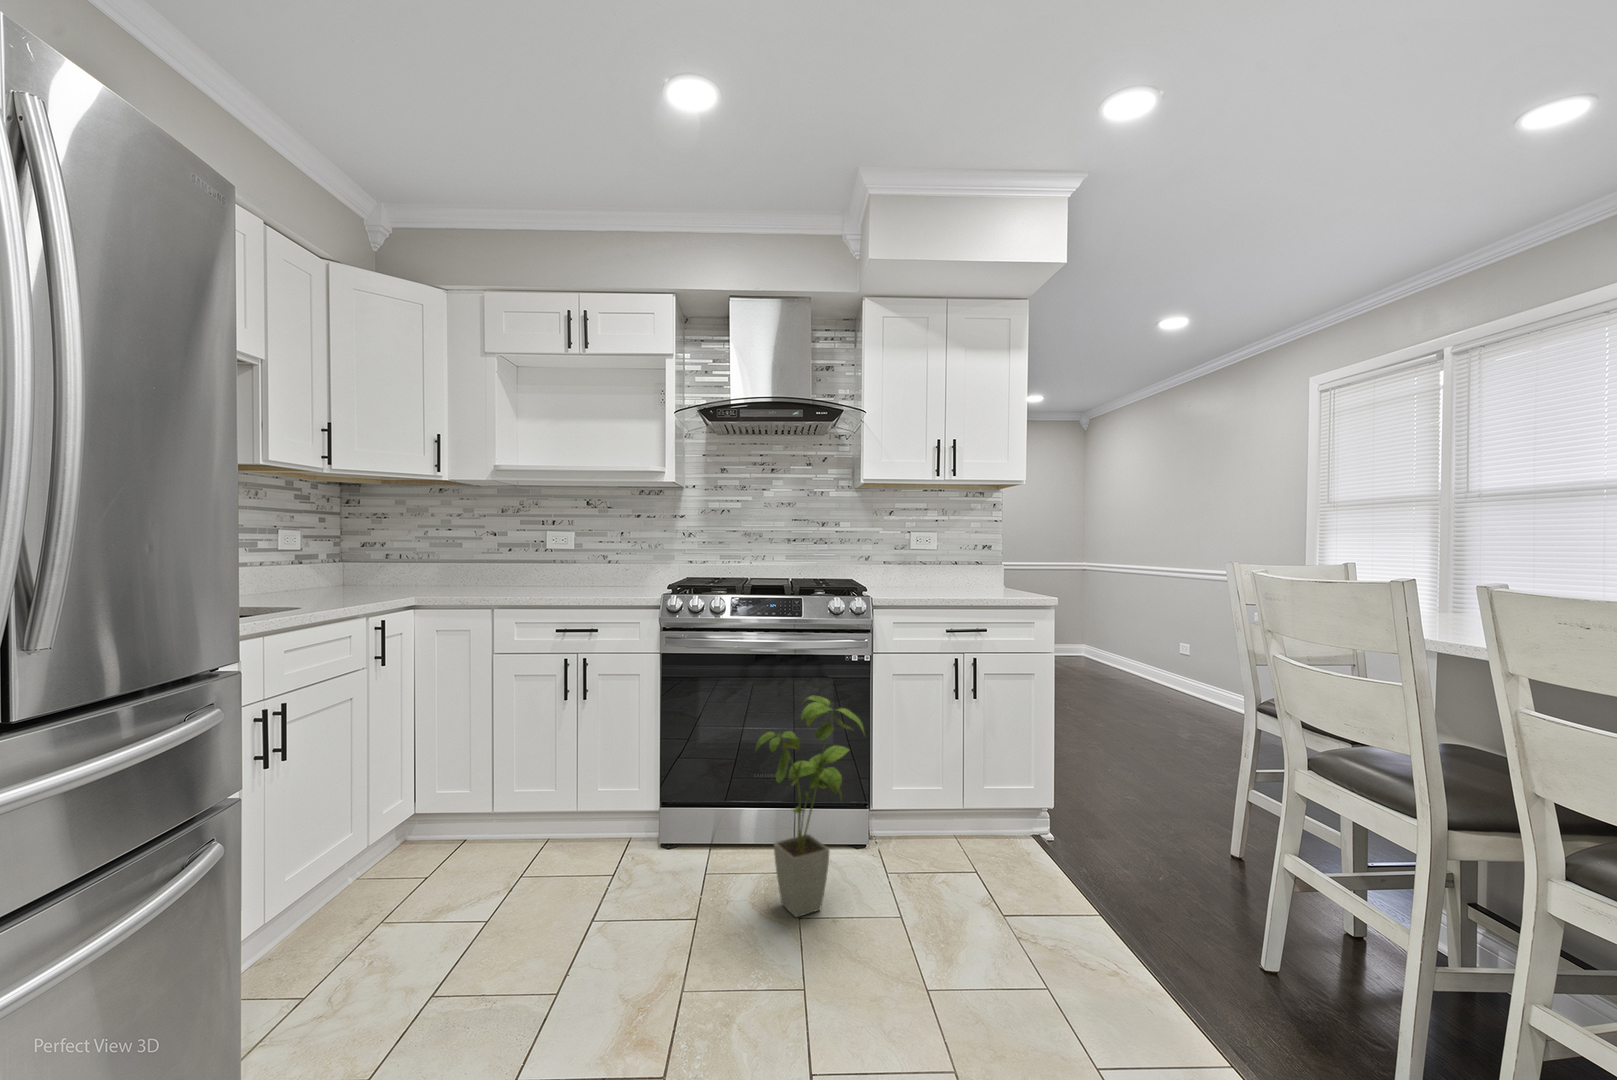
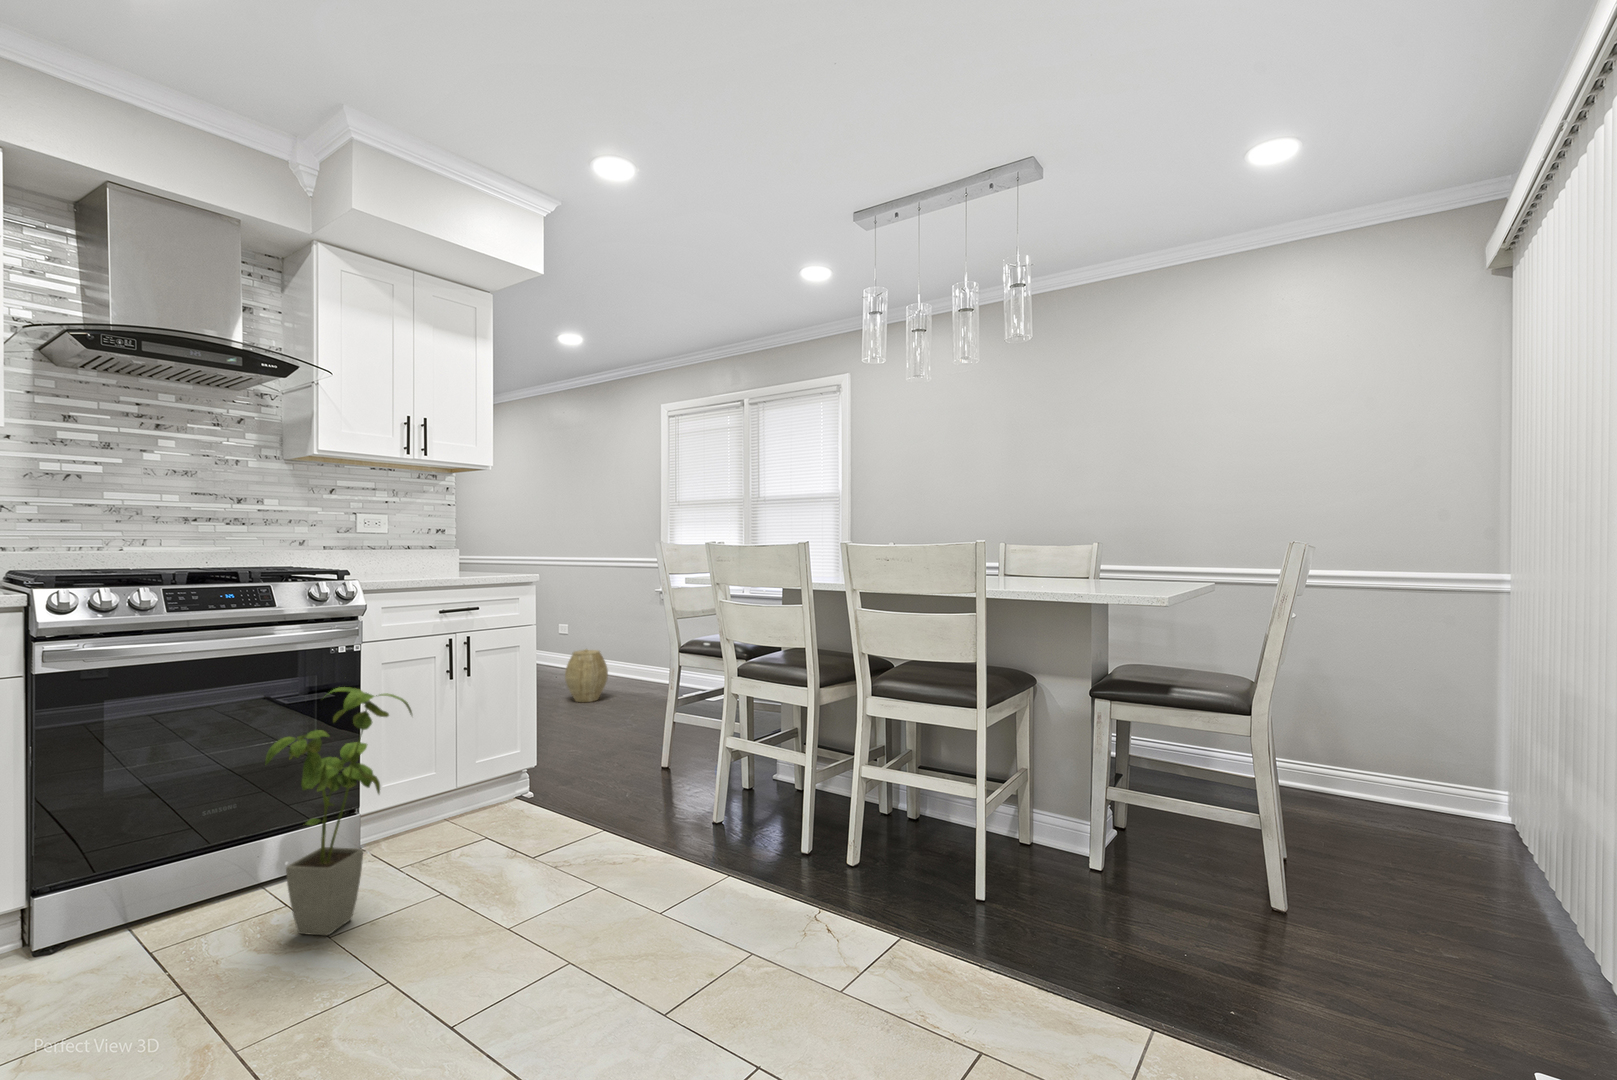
woven basket: none [1158,679,1213,742] -> present [565,649,608,702]

